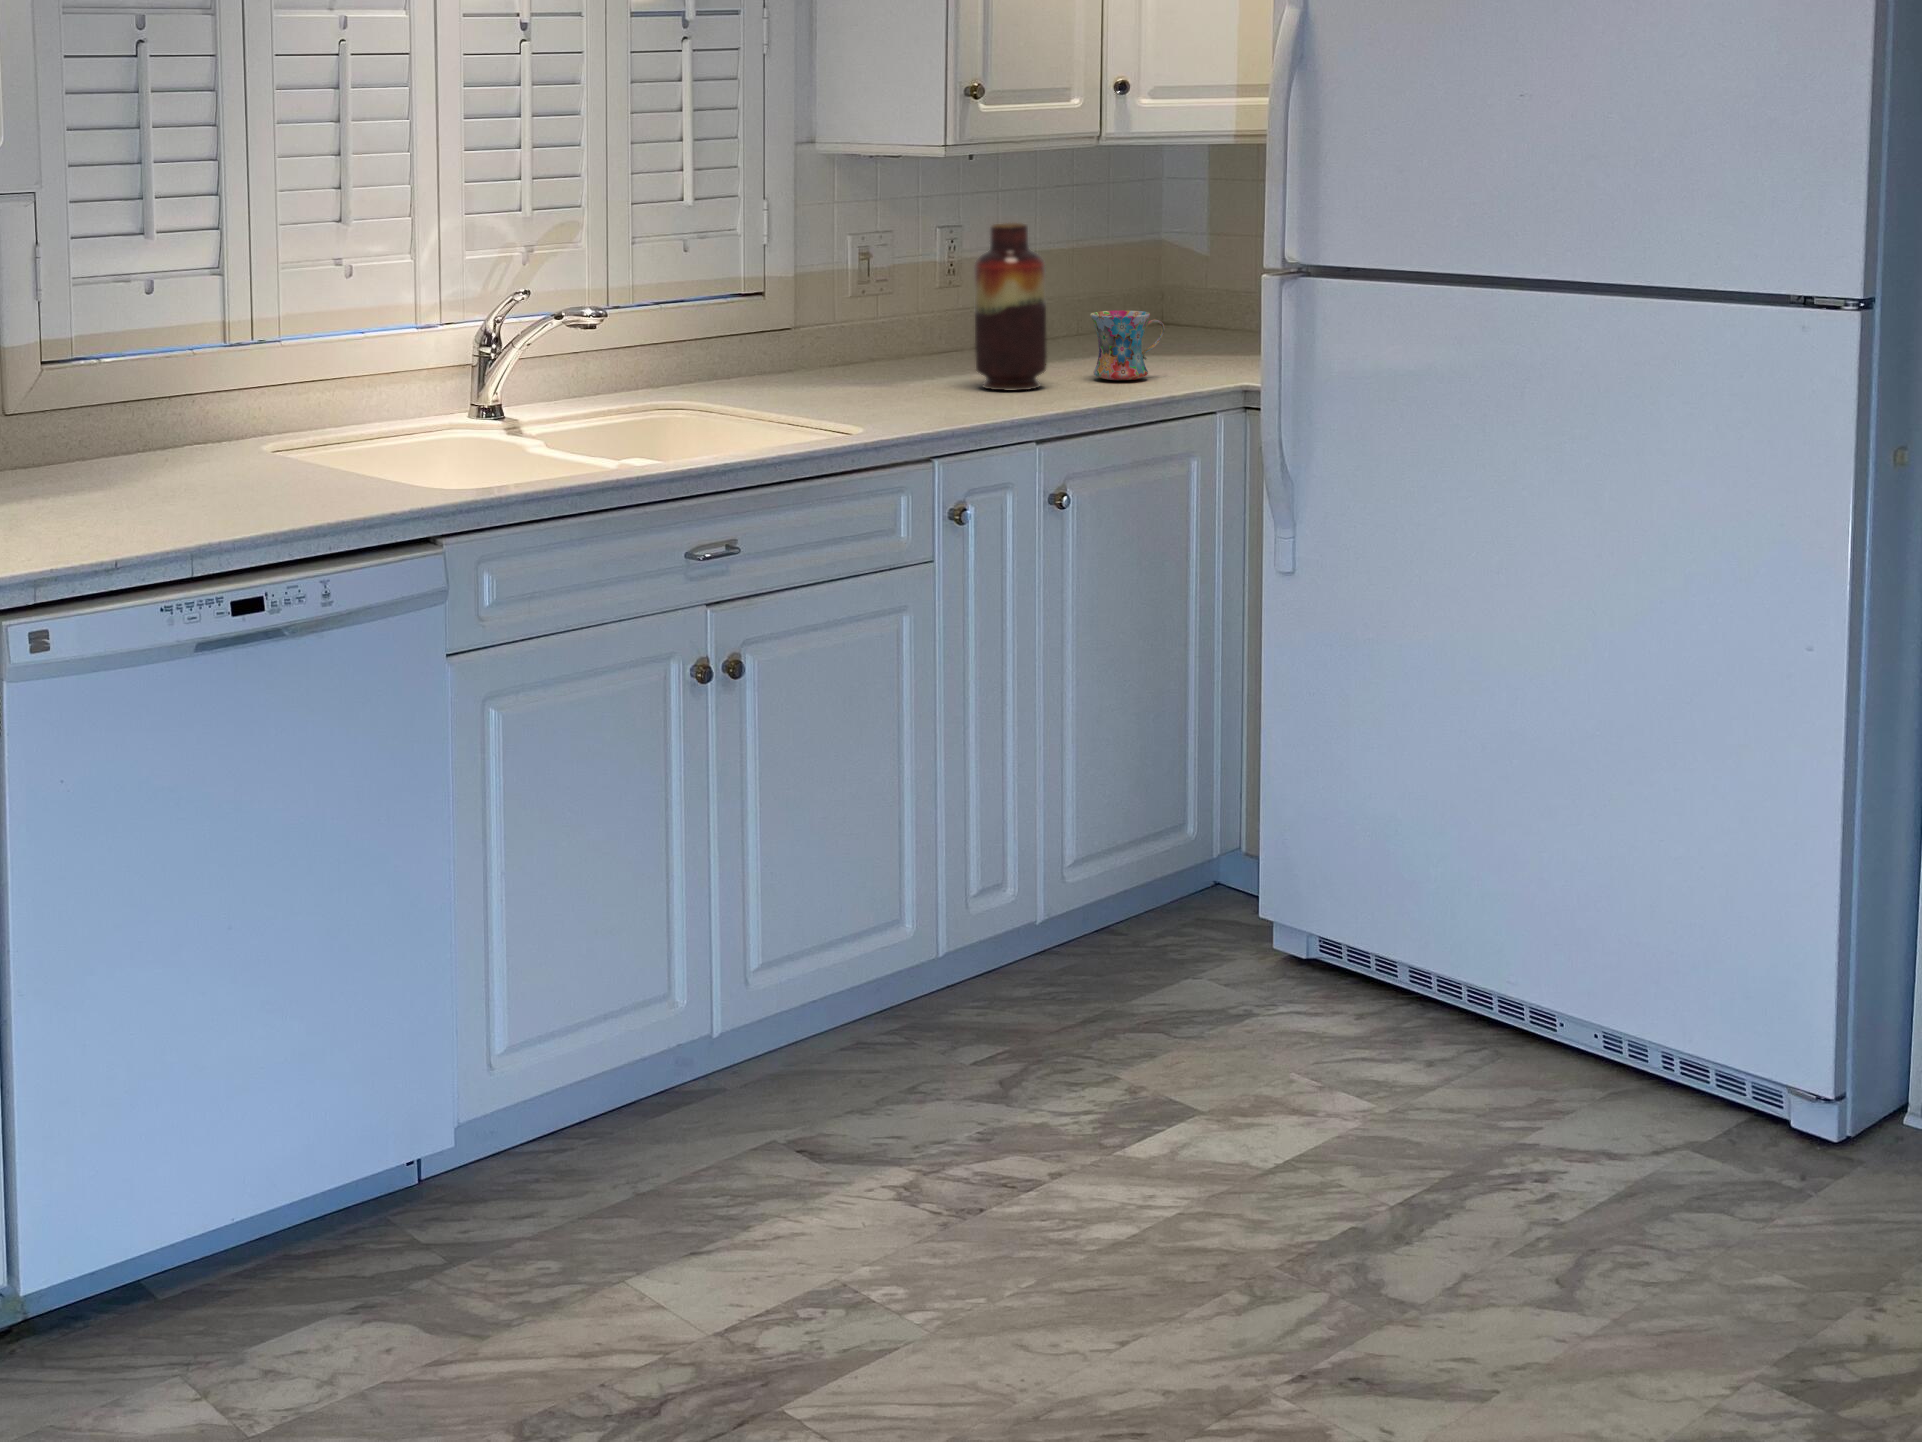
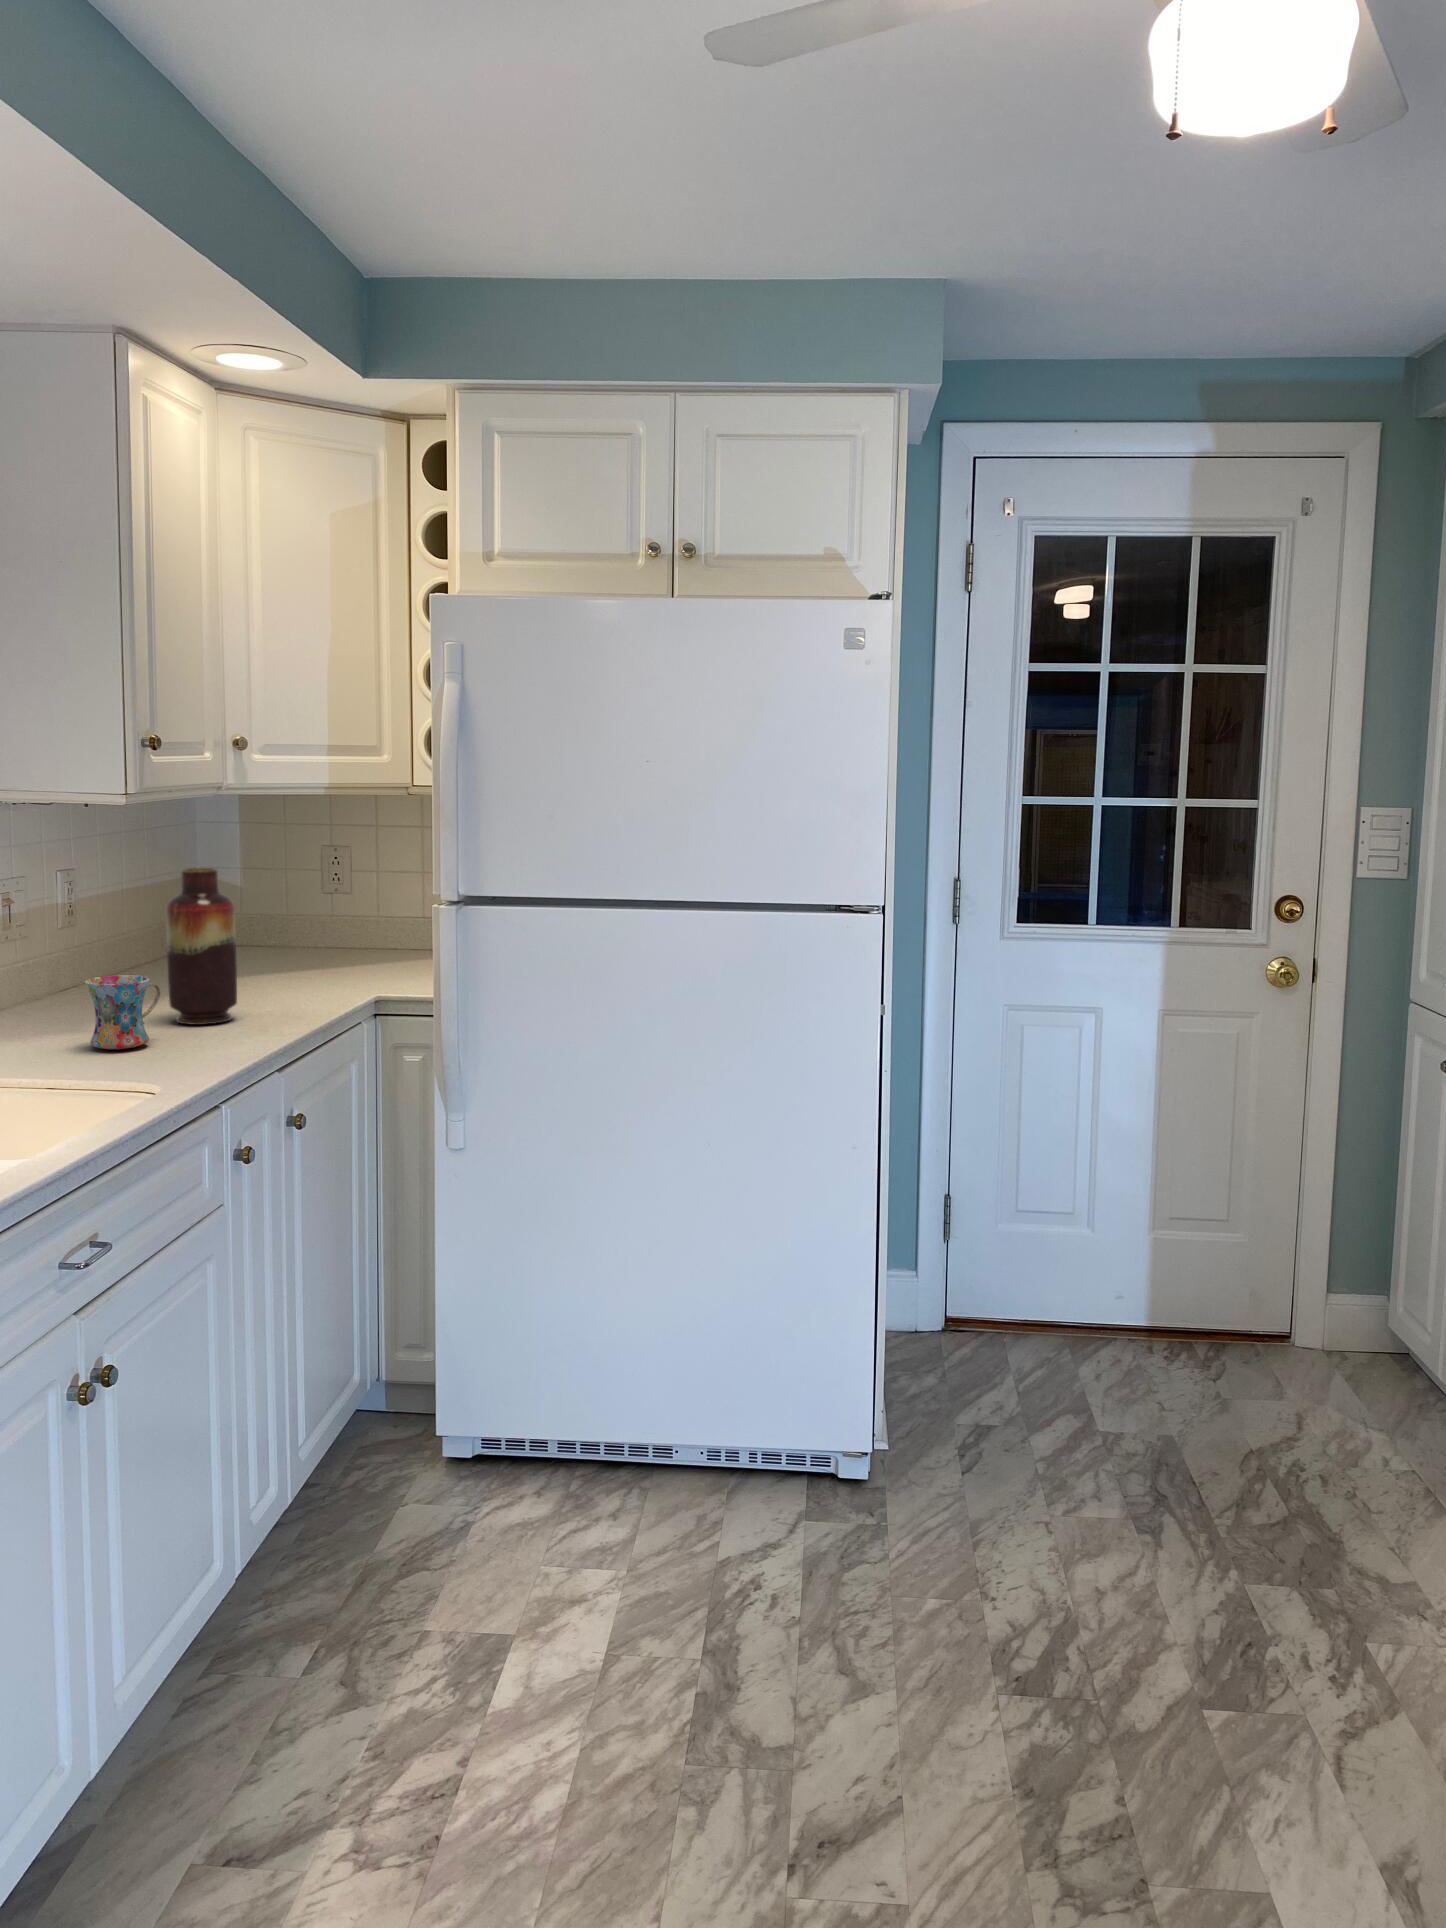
mug: present [1090,311,1165,380] -> present [85,975,160,1049]

